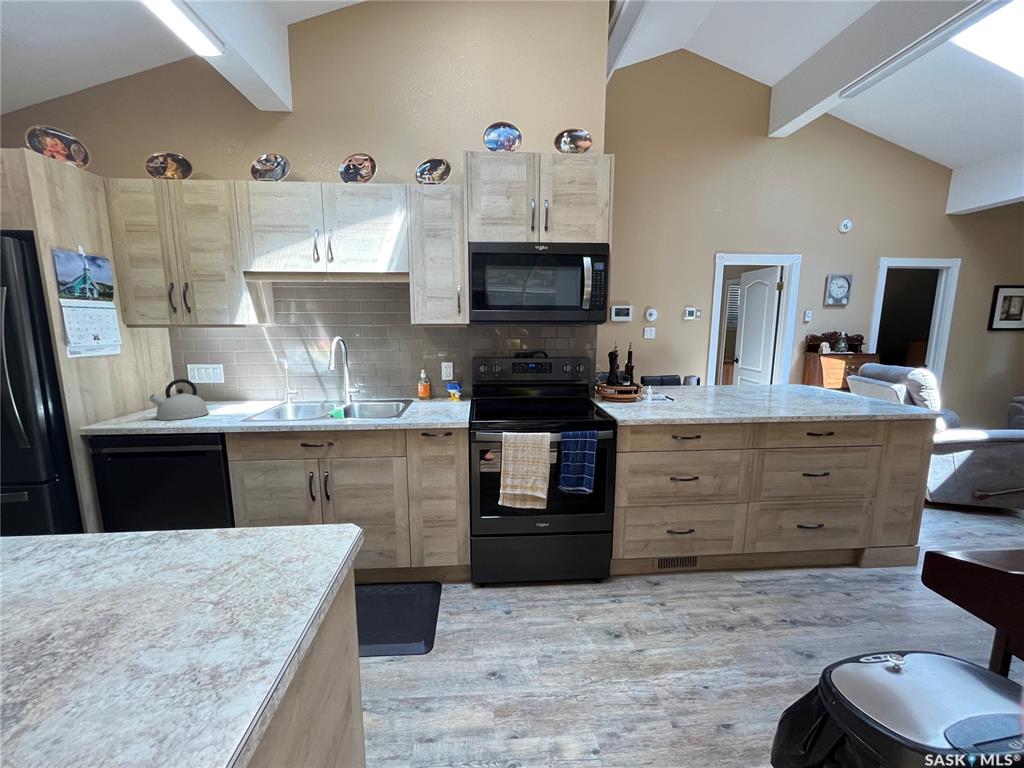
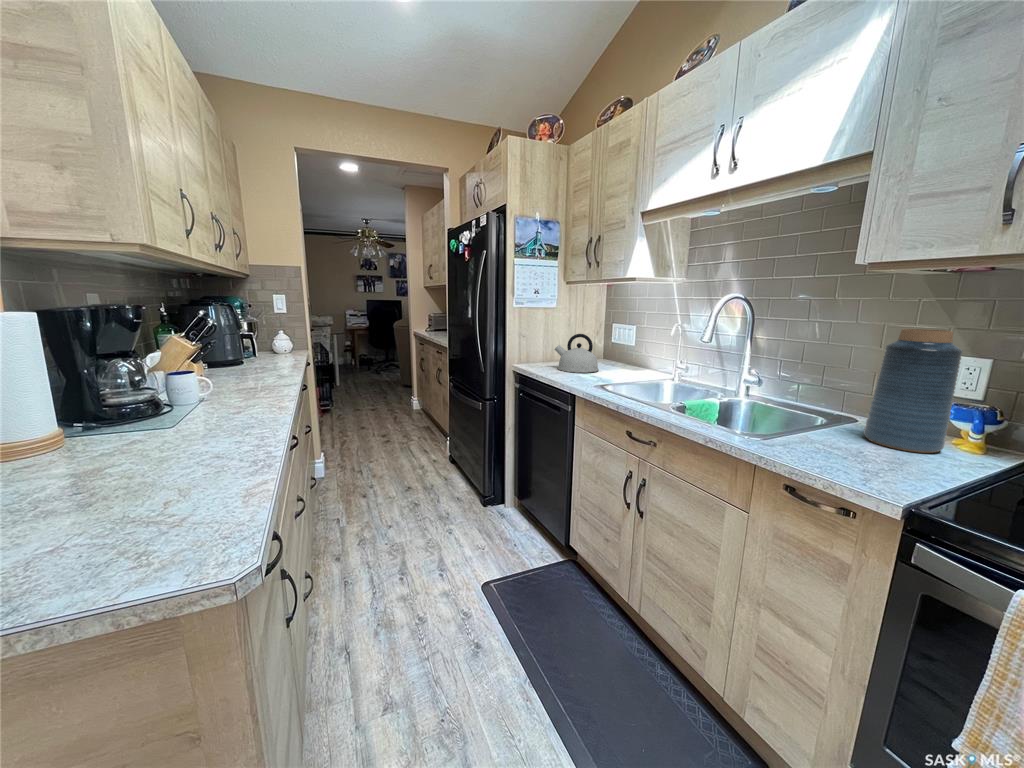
vase: none [425,352,452,407] -> present [863,329,963,453]

